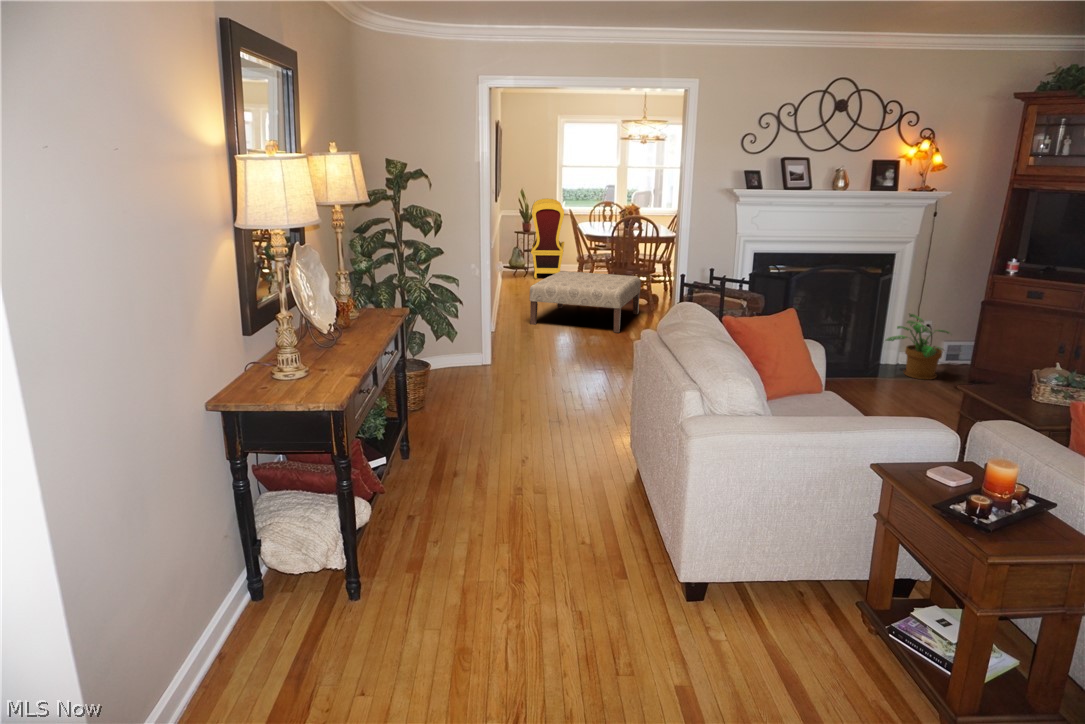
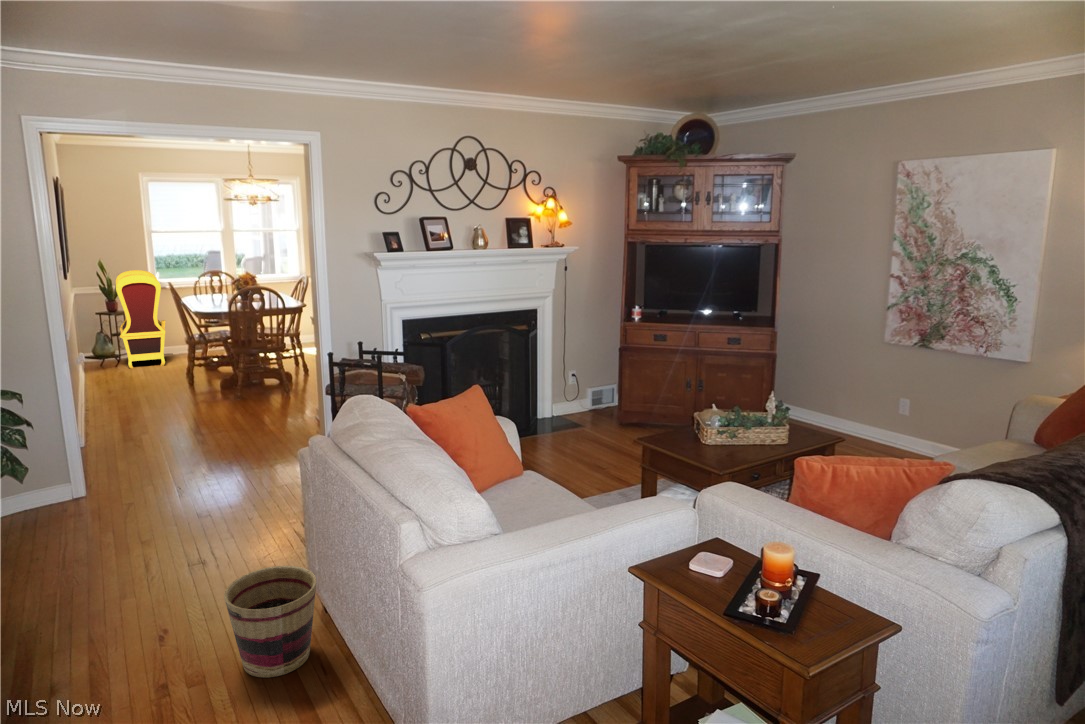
ottoman: present [530,271,641,333] -> none [124,355,273,431]
potted plant: present [886,313,951,380] -> none [540,366,599,429]
basket: none [576,423,639,498] -> present [224,566,317,678]

